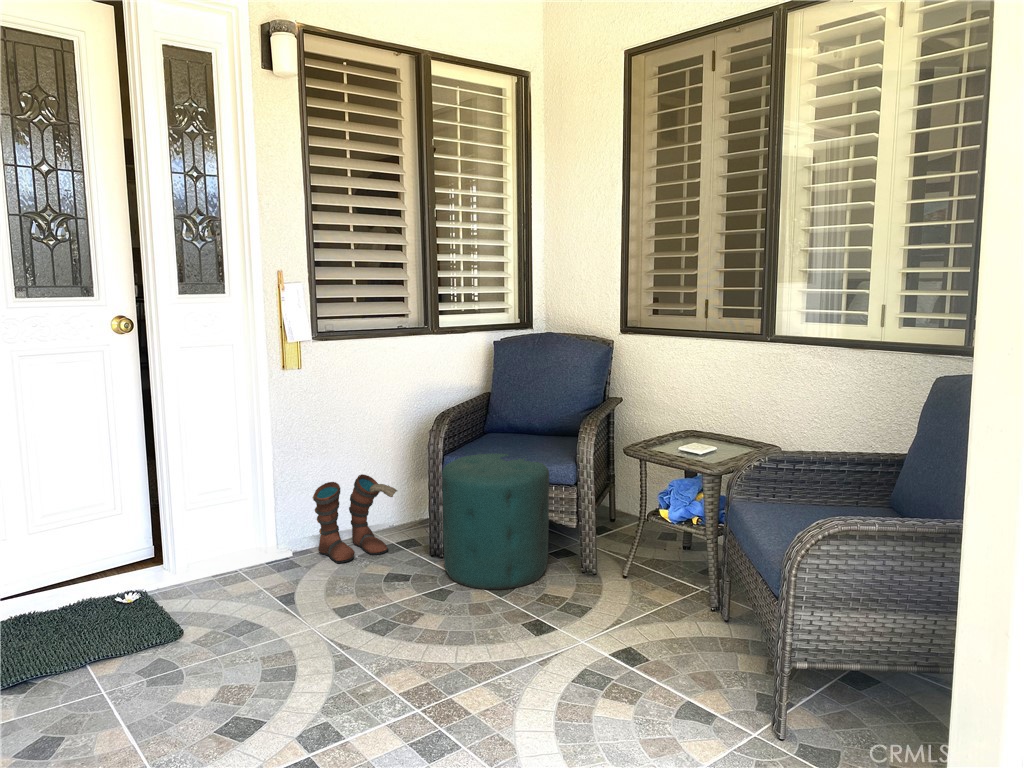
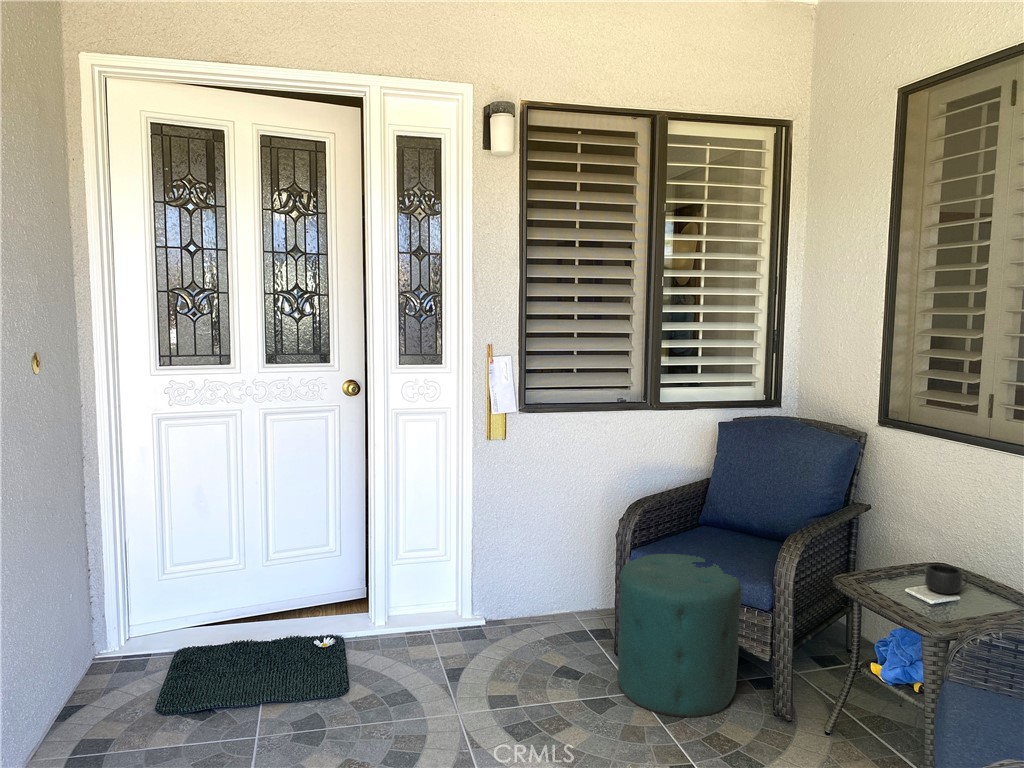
mug: none [690,426,718,447] -> present [925,564,968,594]
boots: present [313,474,397,563] -> none [506,554,592,644]

